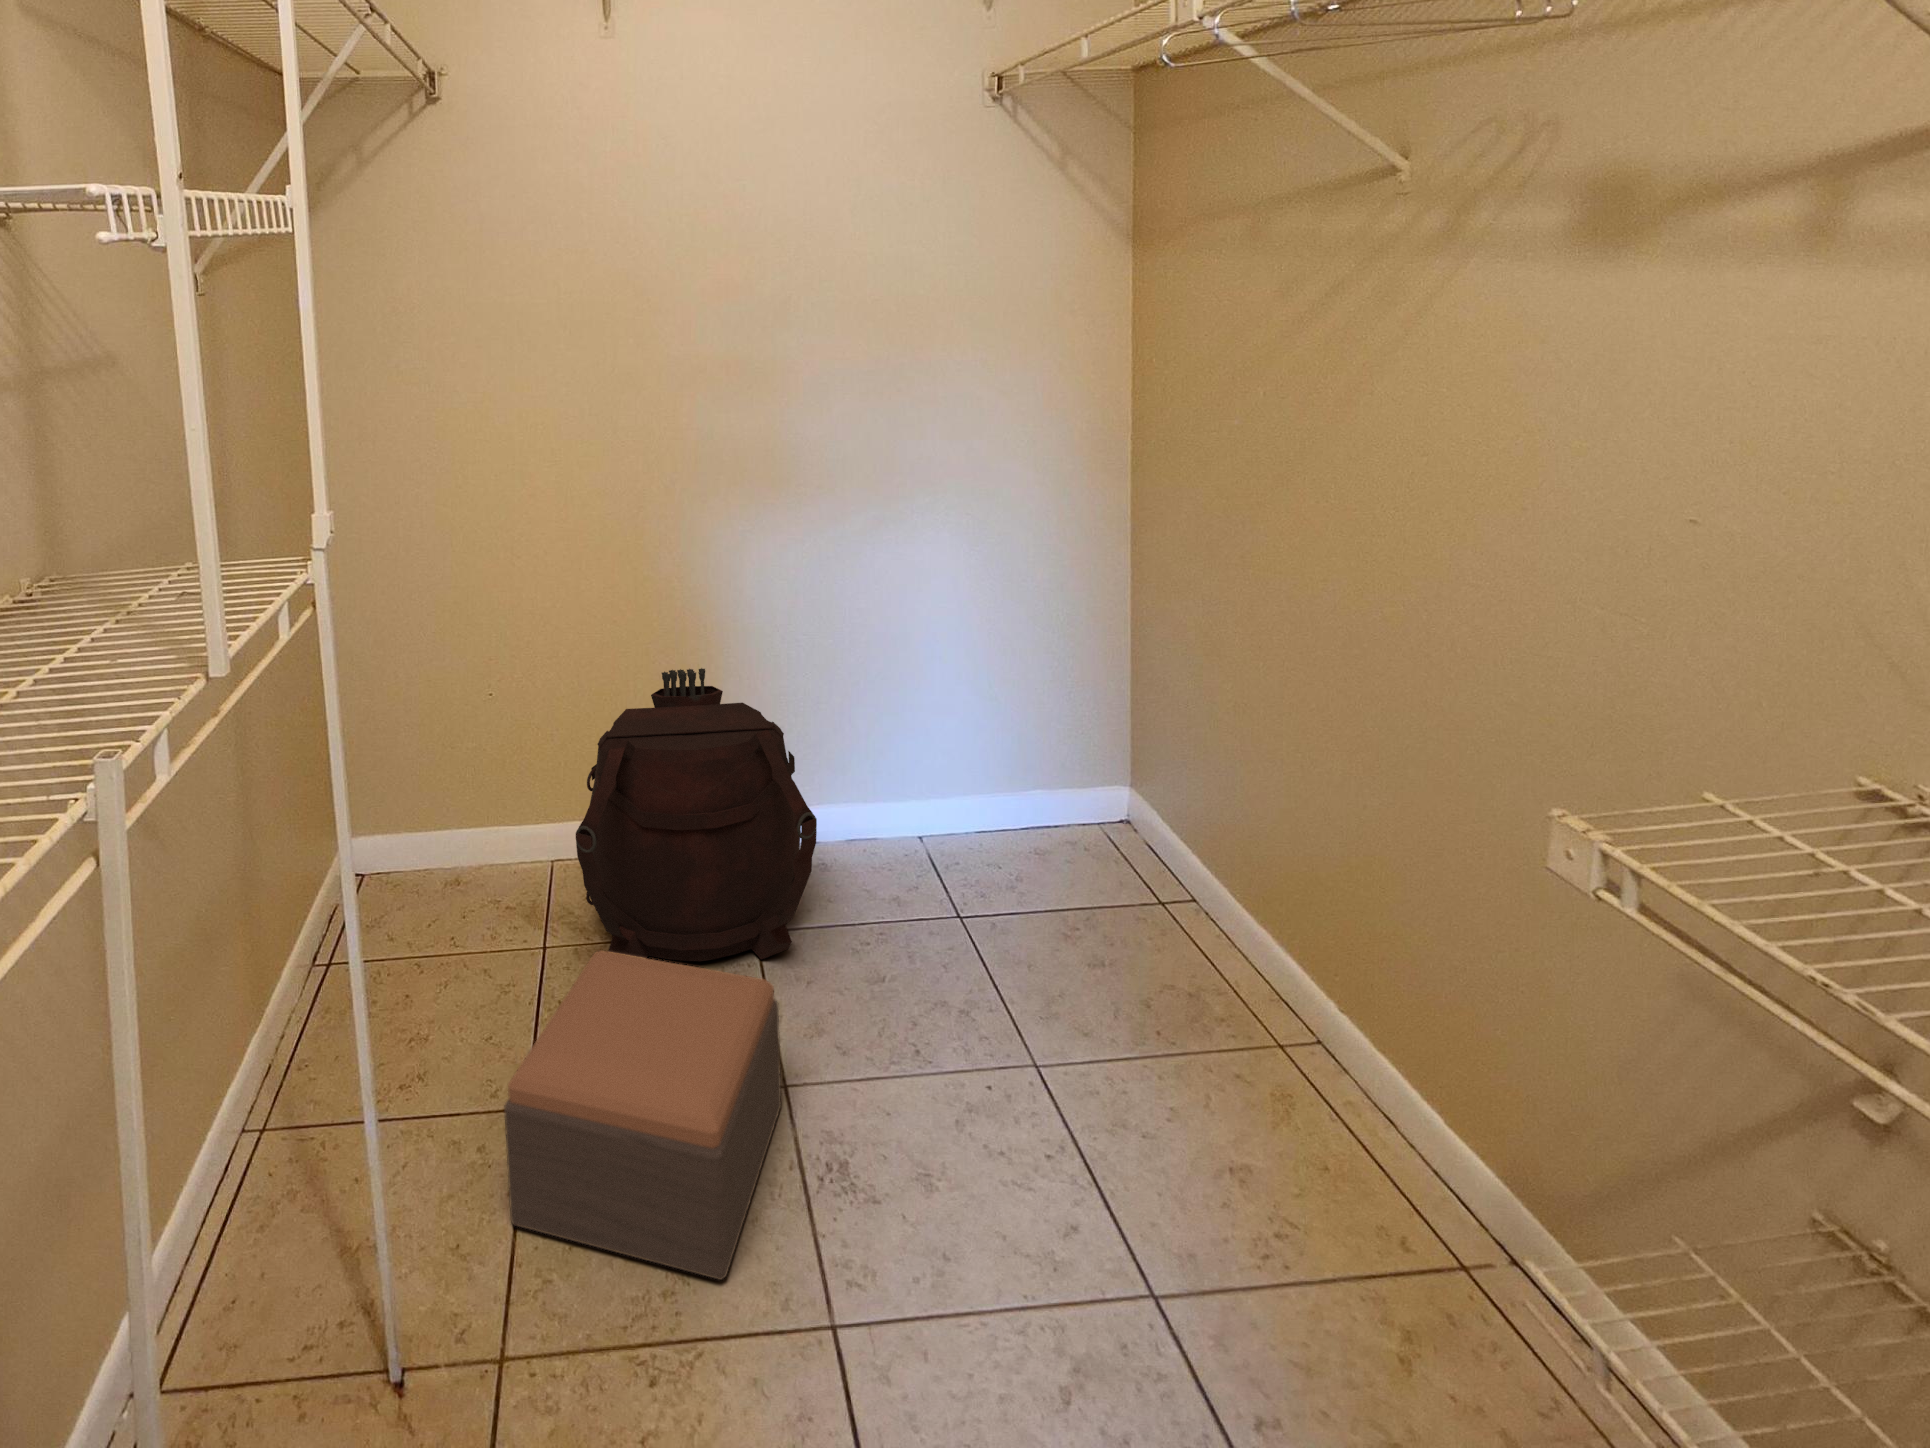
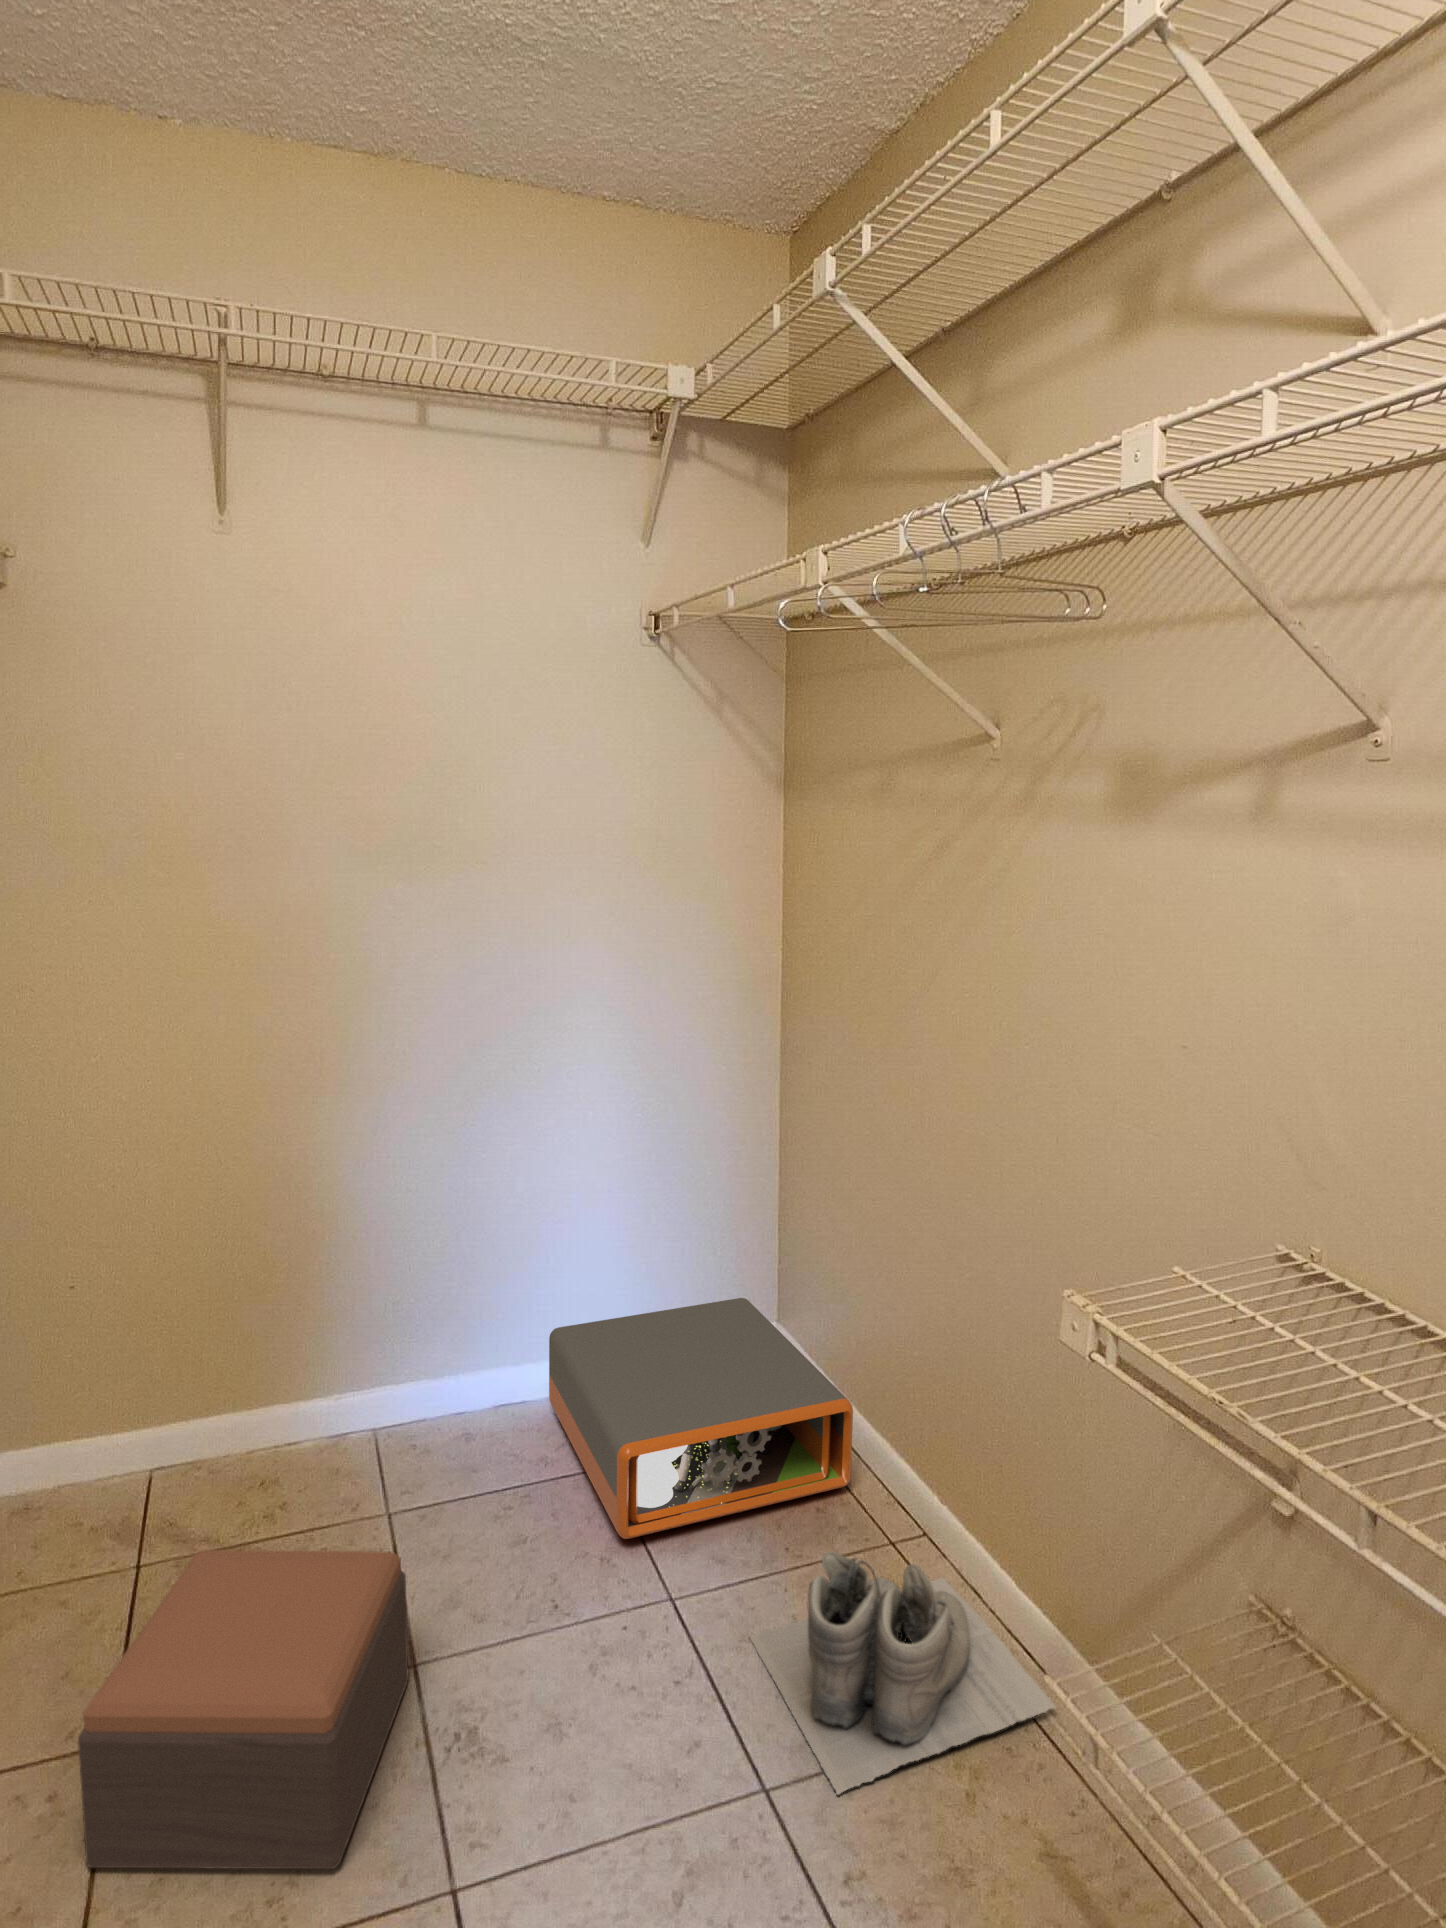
backpack: present [576,668,817,961] -> none [175,1233,454,1565]
storage box: none [901,764,1232,1000] -> present [549,1298,853,1539]
boots: none [1125,1054,1515,1330] -> present [750,1552,1056,1795]

